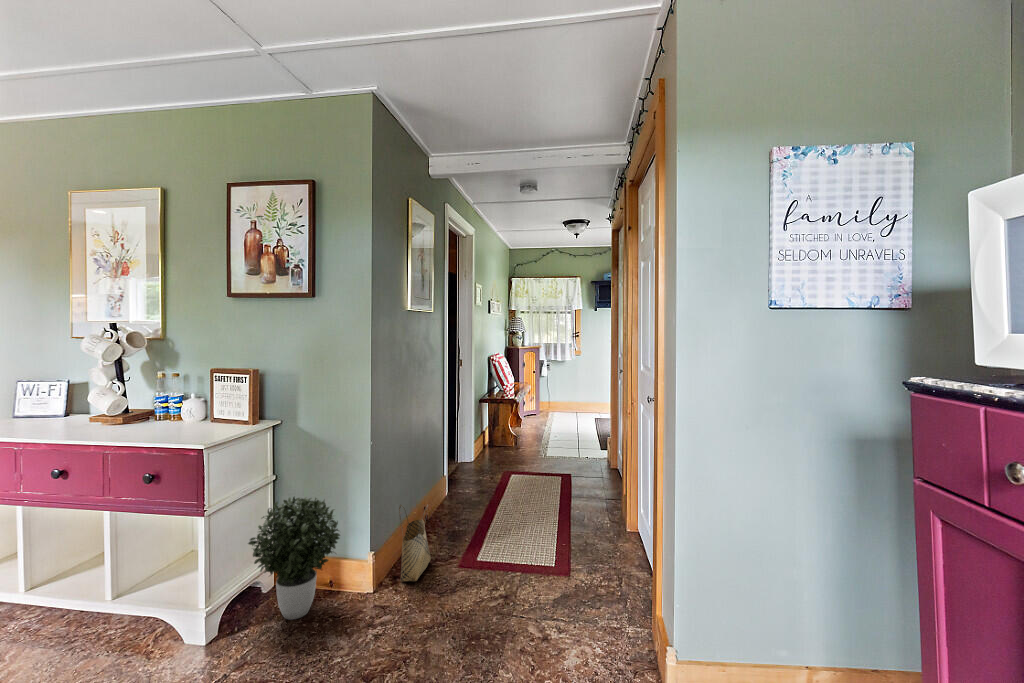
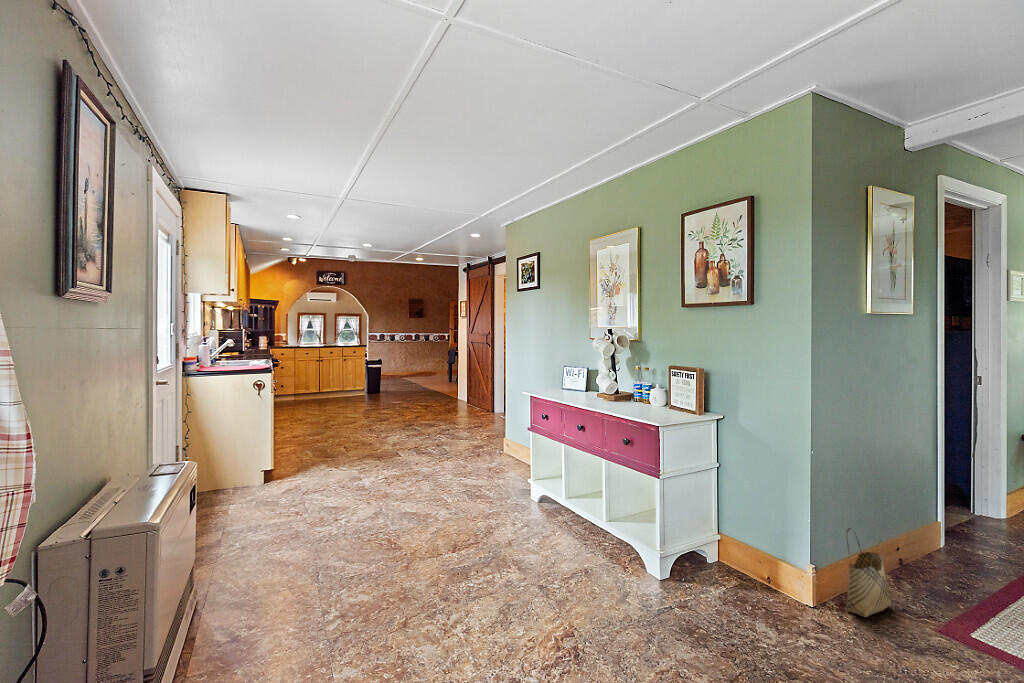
potted plant: present [248,497,340,620] -> none [693,486,775,596]

